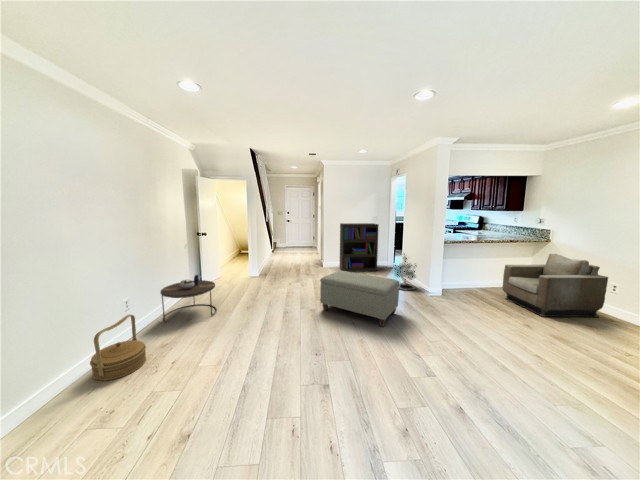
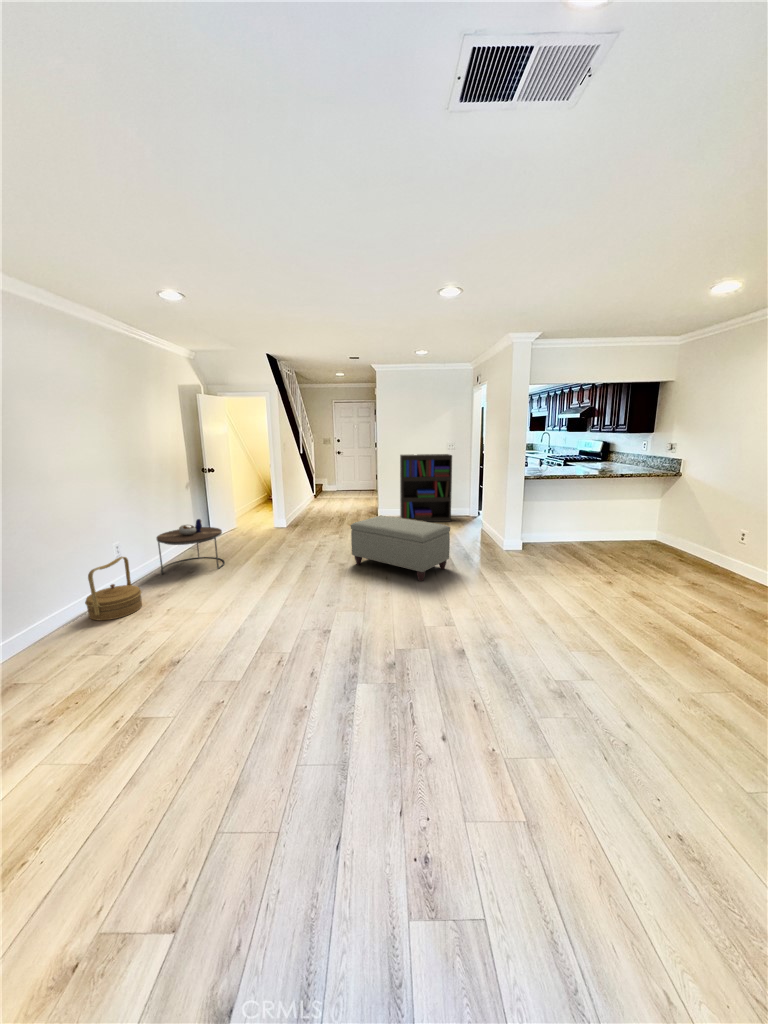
potted tree: present [395,254,416,290] -> none [460,493,494,544]
armchair: present [502,254,608,317] -> none [605,492,729,575]

